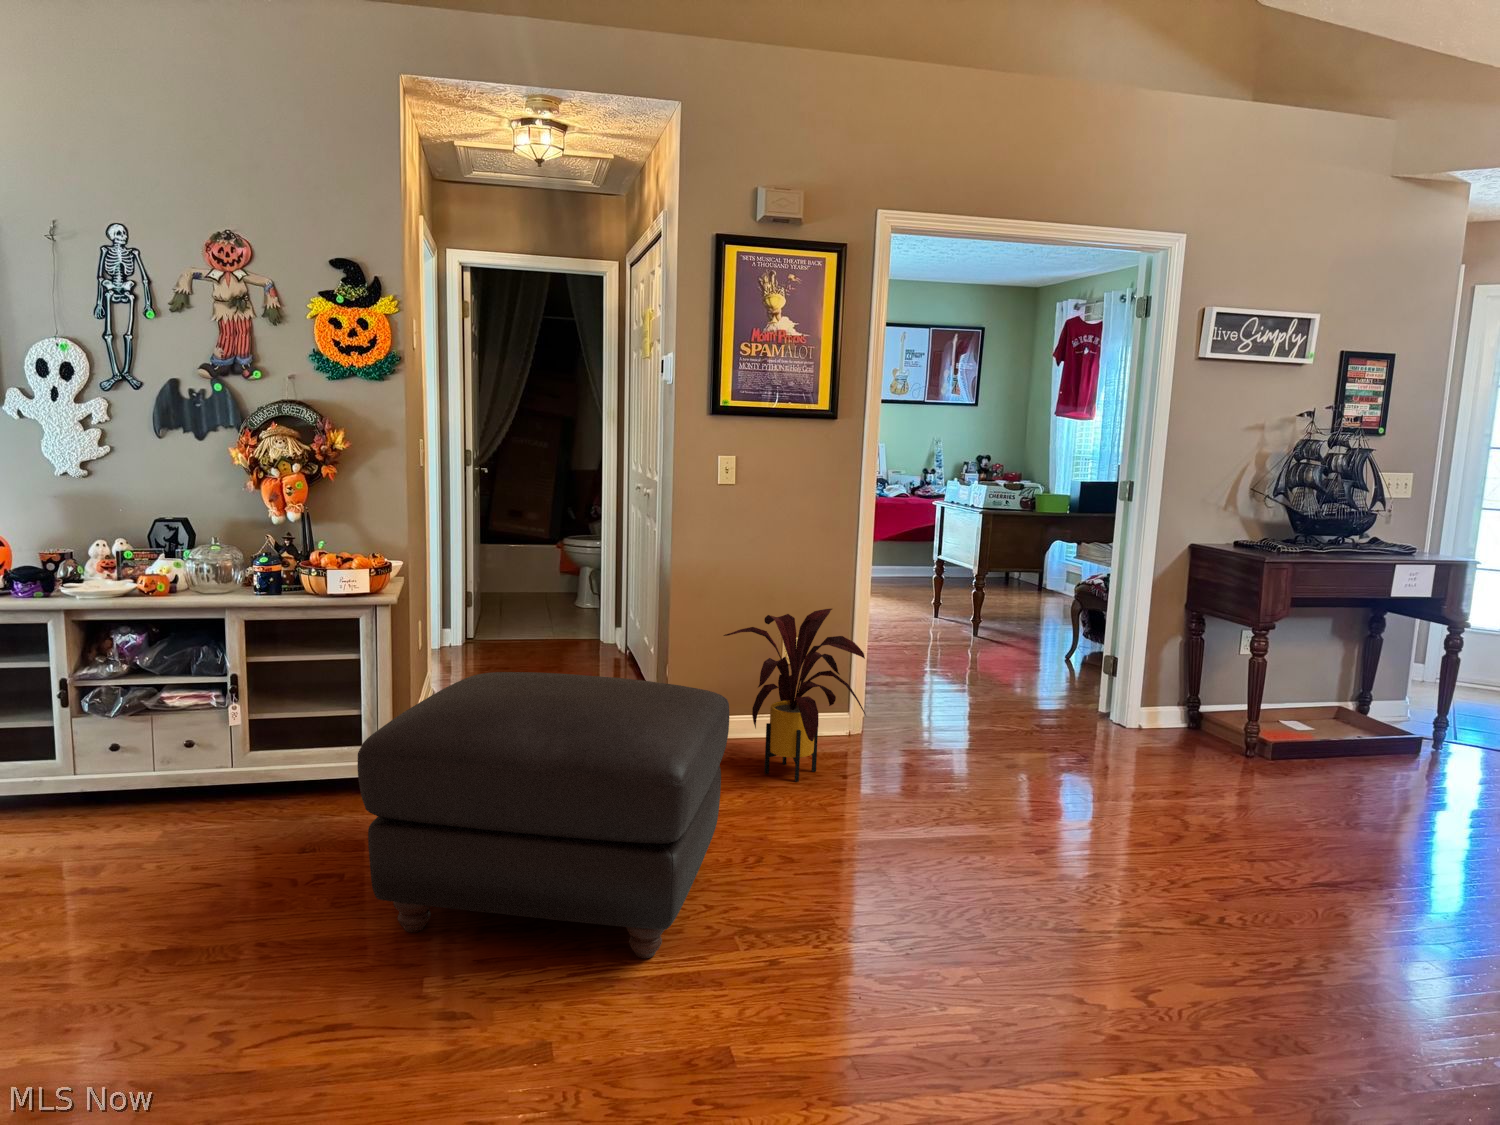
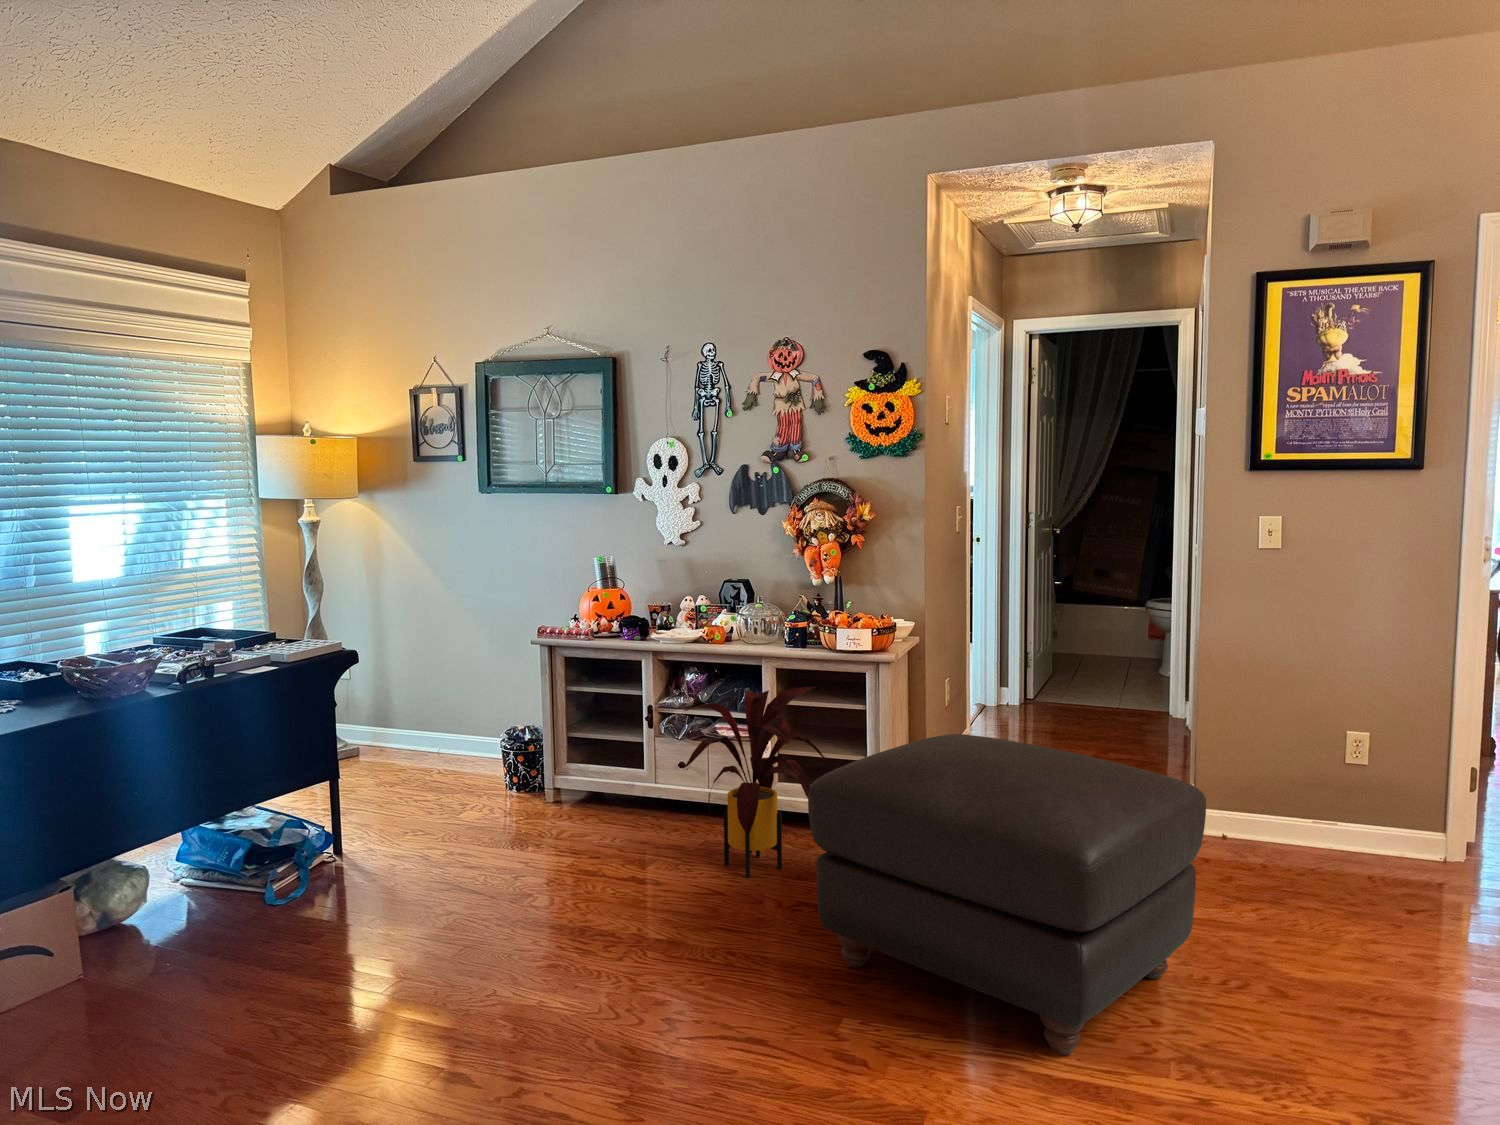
house plant: present [724,609,866,782] -> present [683,686,828,878]

